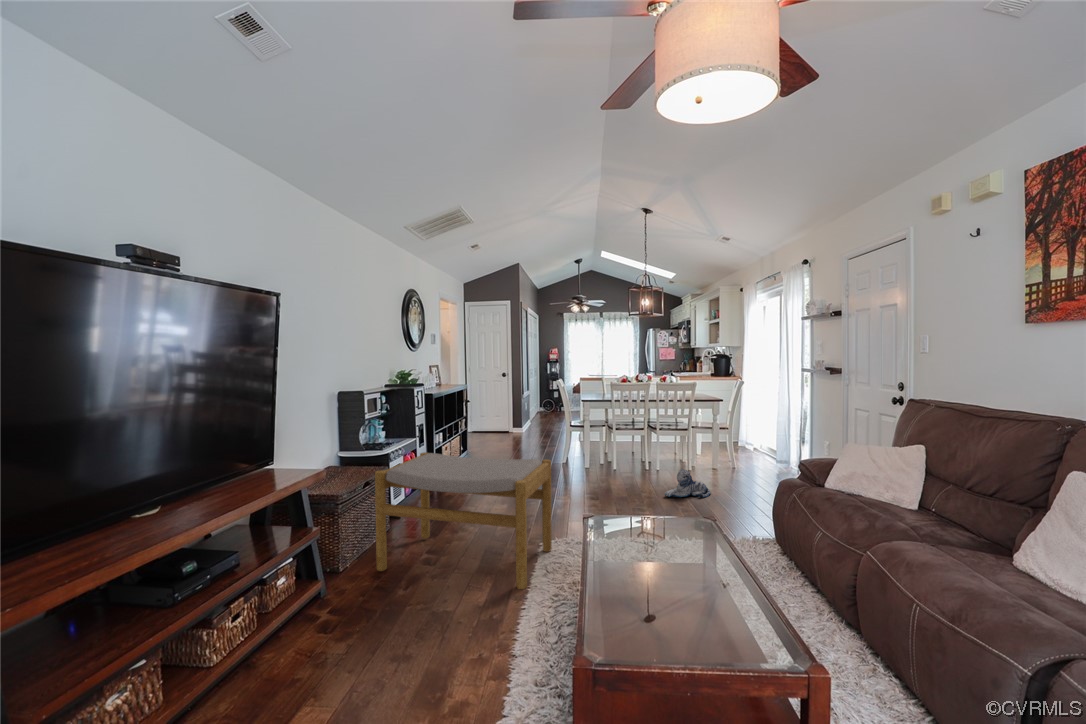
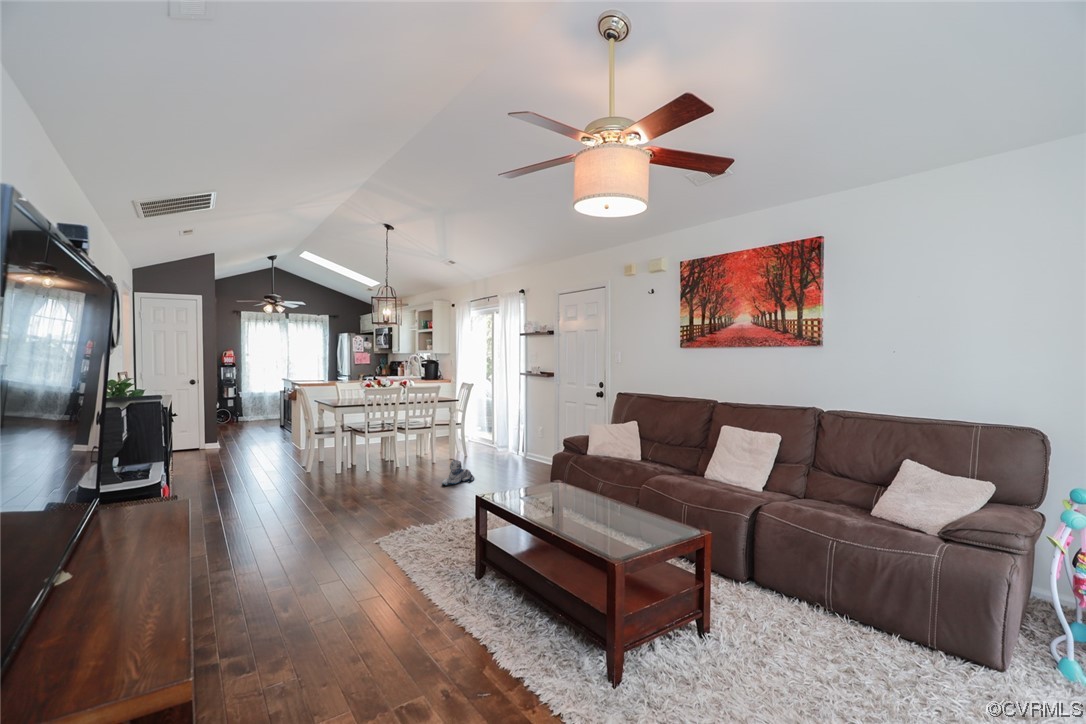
footstool: present [375,452,552,589] -> none [222,462,409,613]

